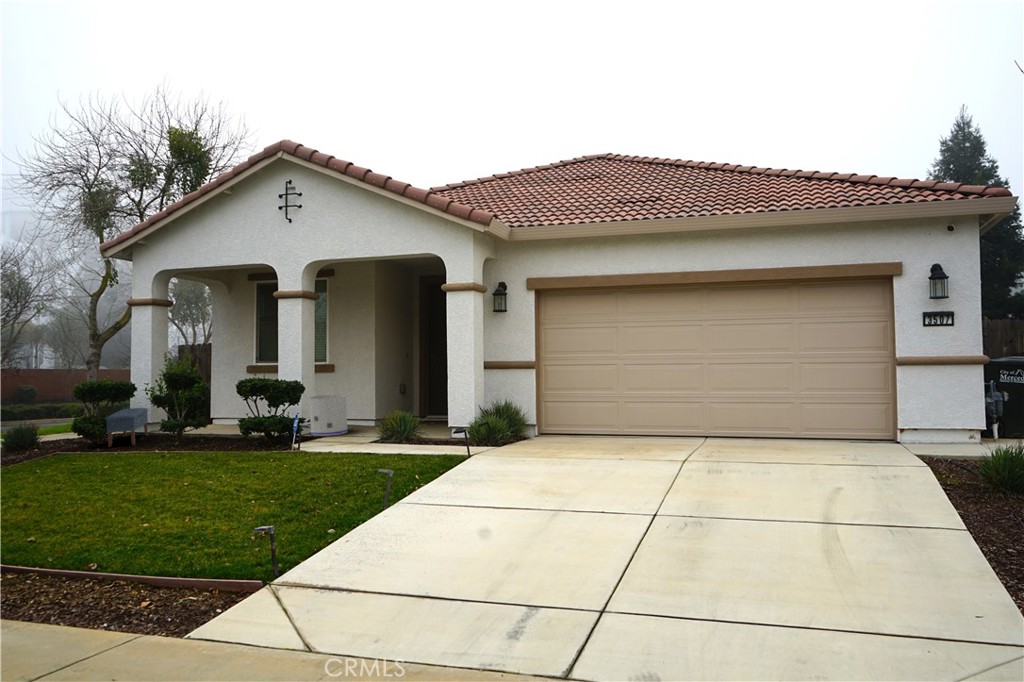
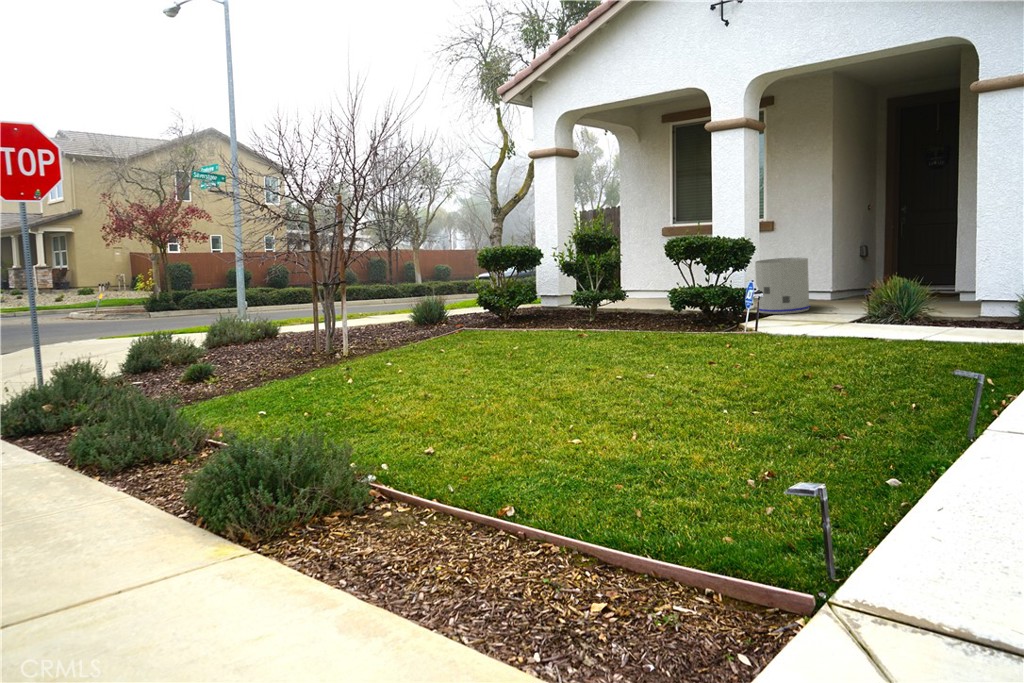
bench: present [106,408,148,447] -> none [512,278,556,323]

